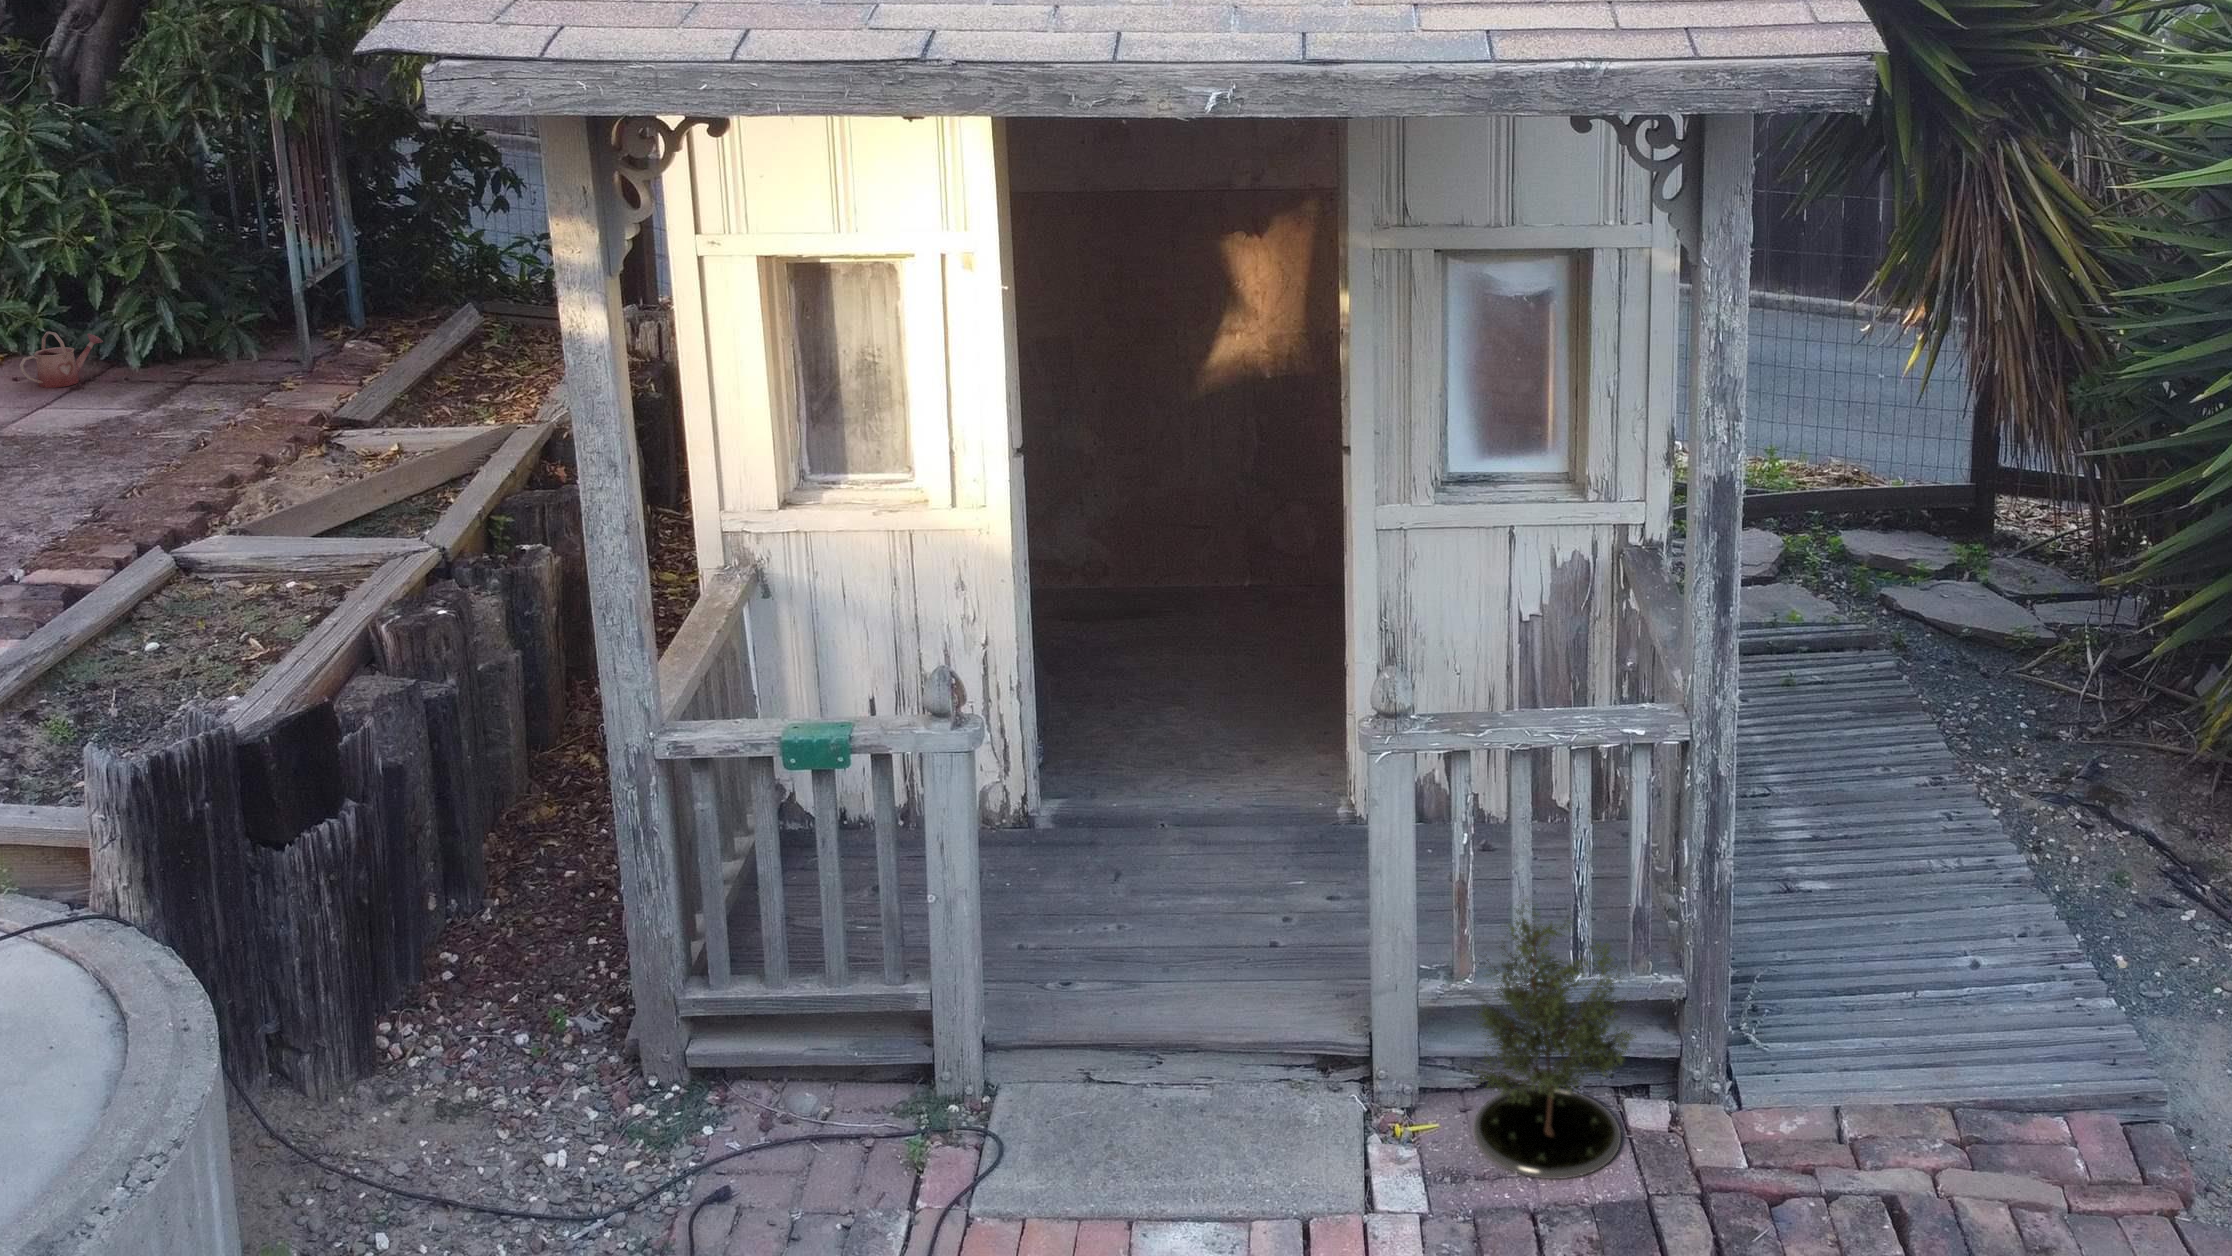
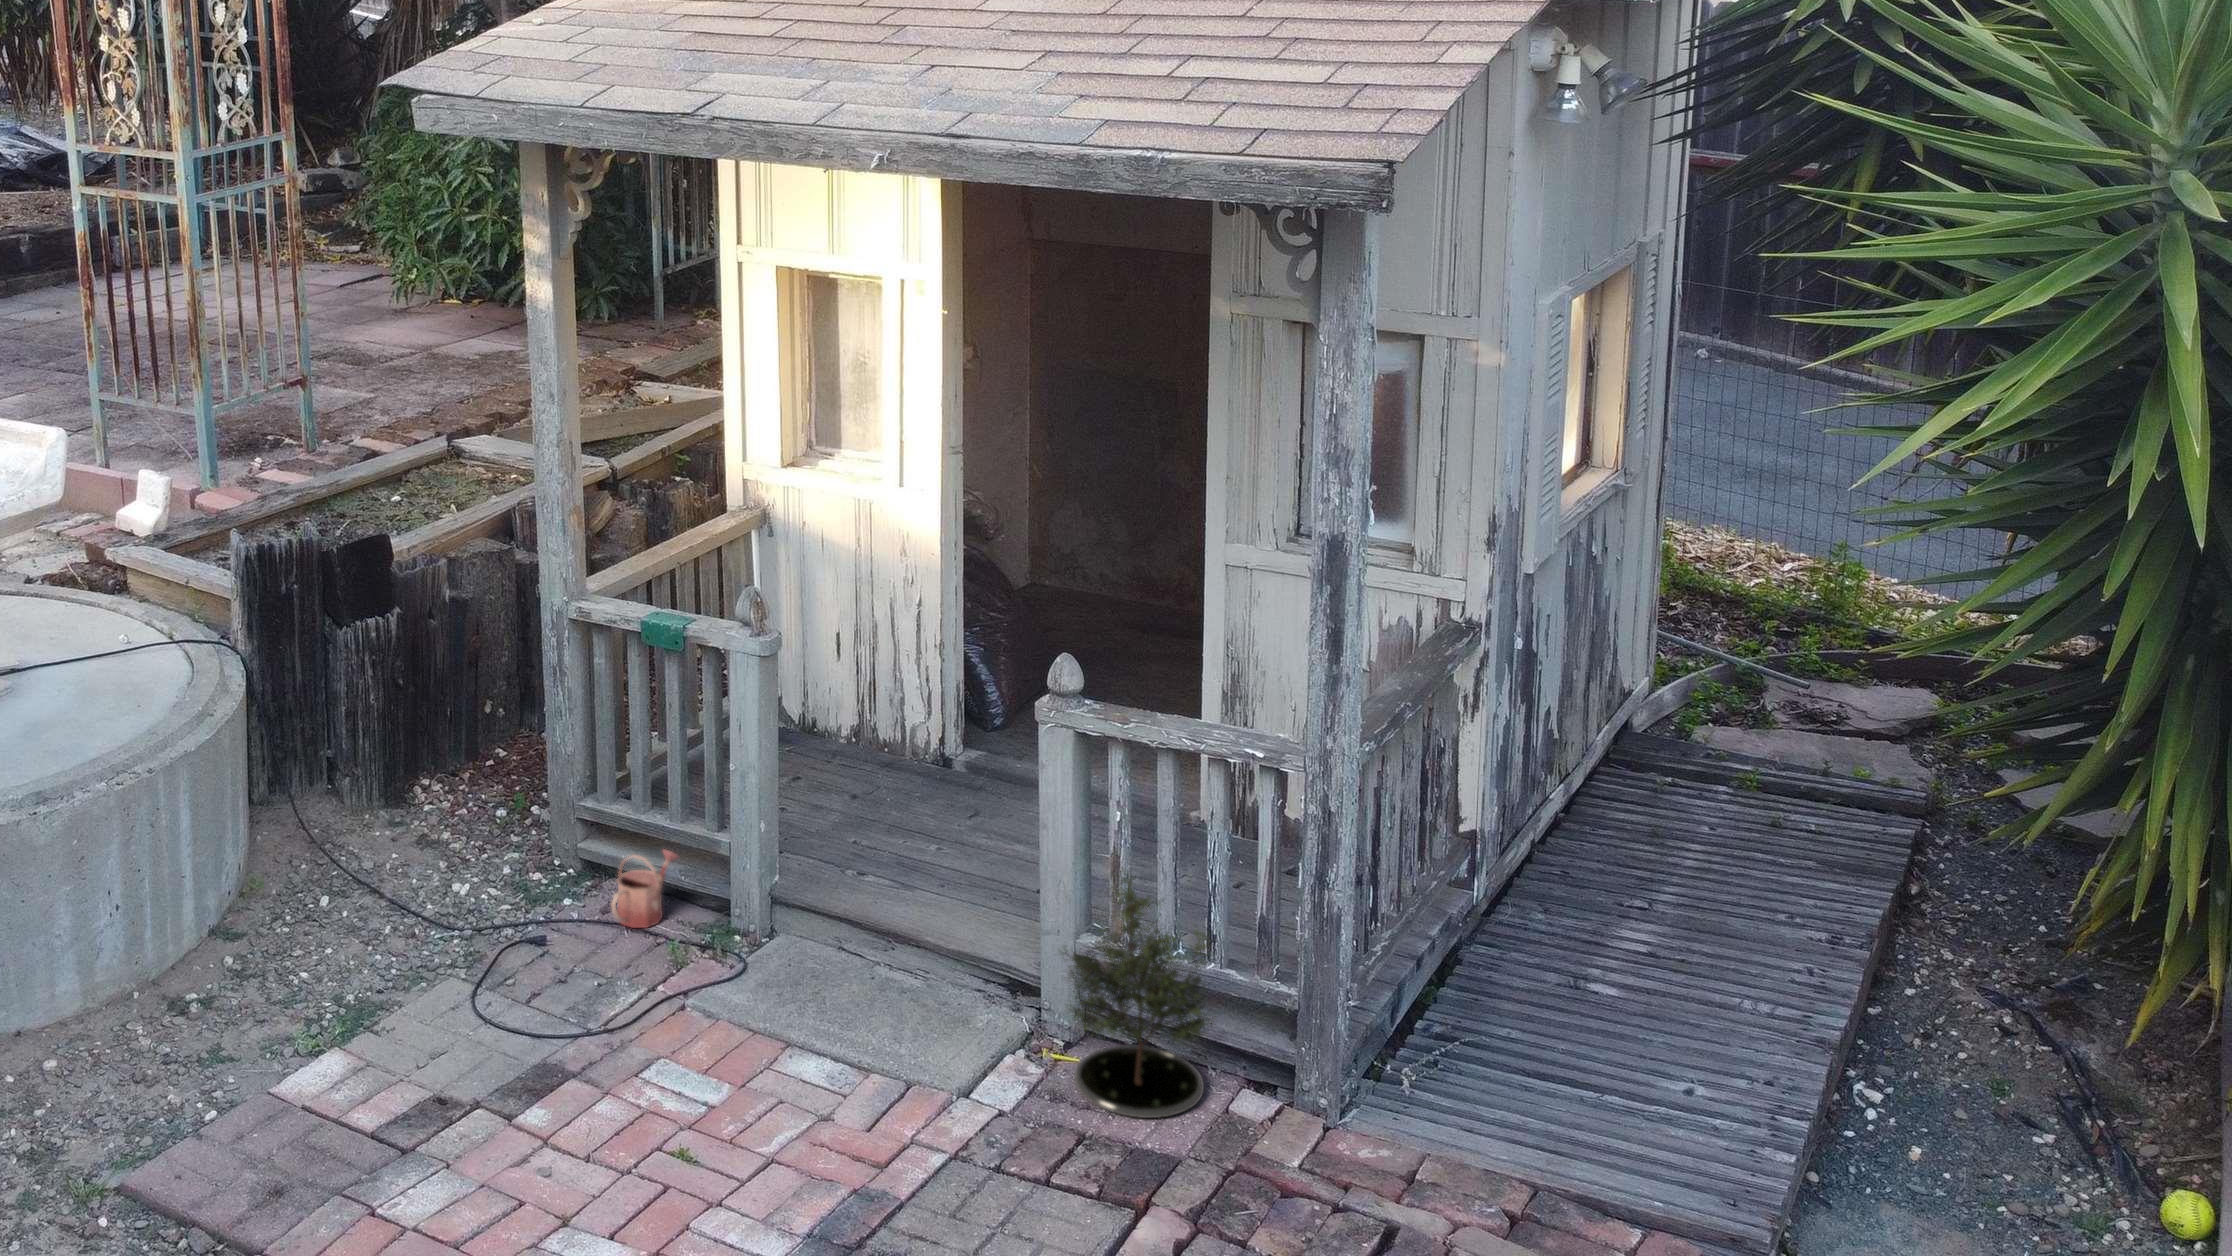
watering can: present [19,331,103,388] -> present [611,850,678,928]

